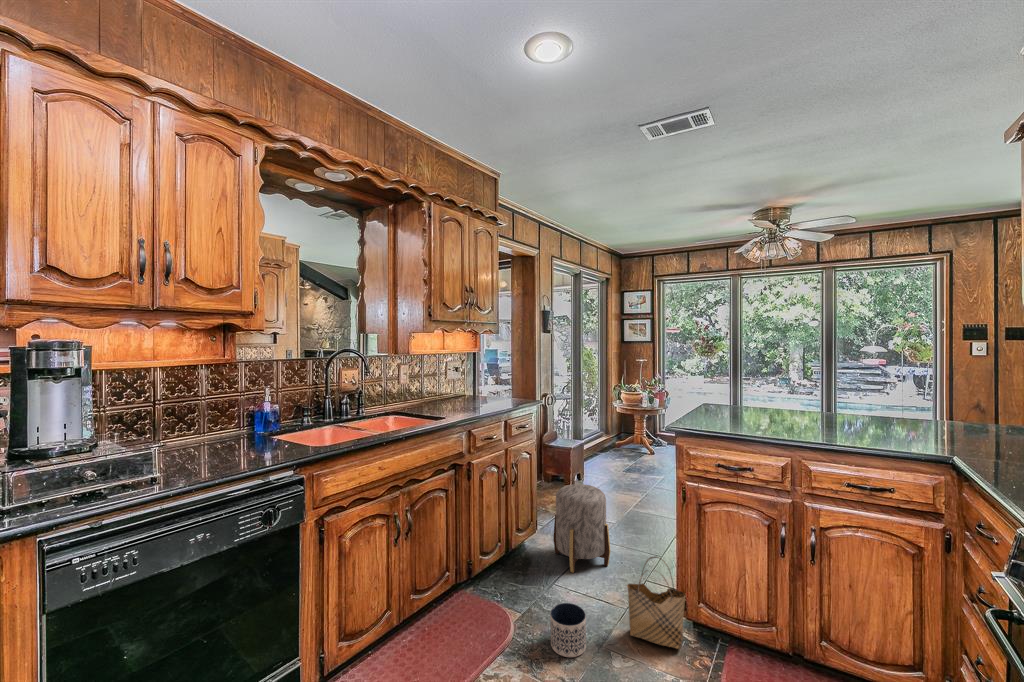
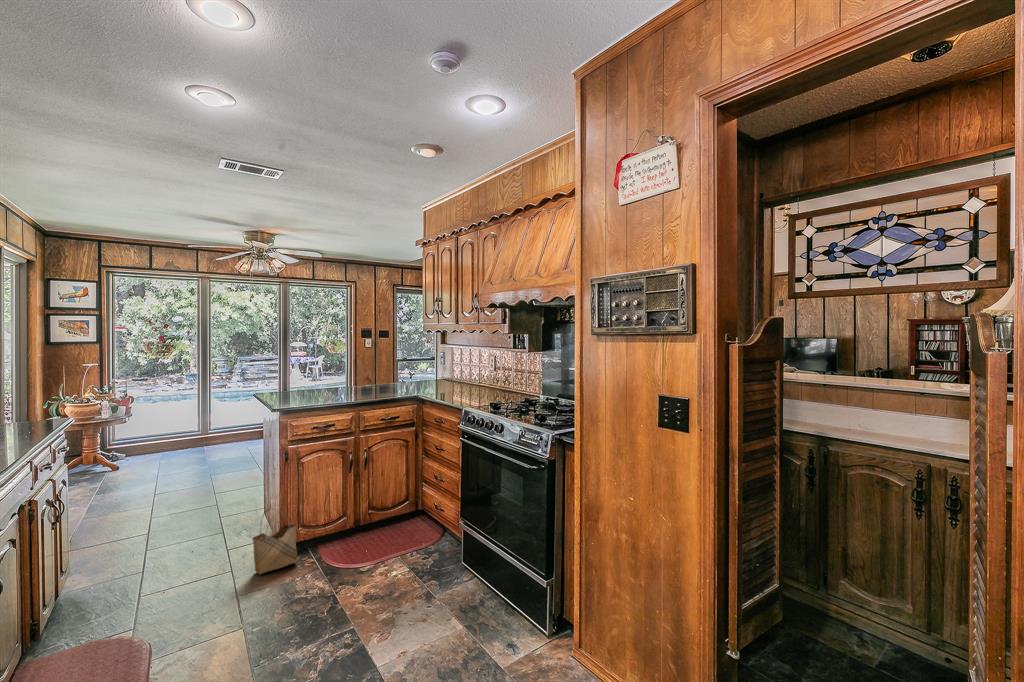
stool: present [553,484,610,573] -> none [115,491,191,578]
planter: present [550,603,586,657] -> none [200,571,236,614]

